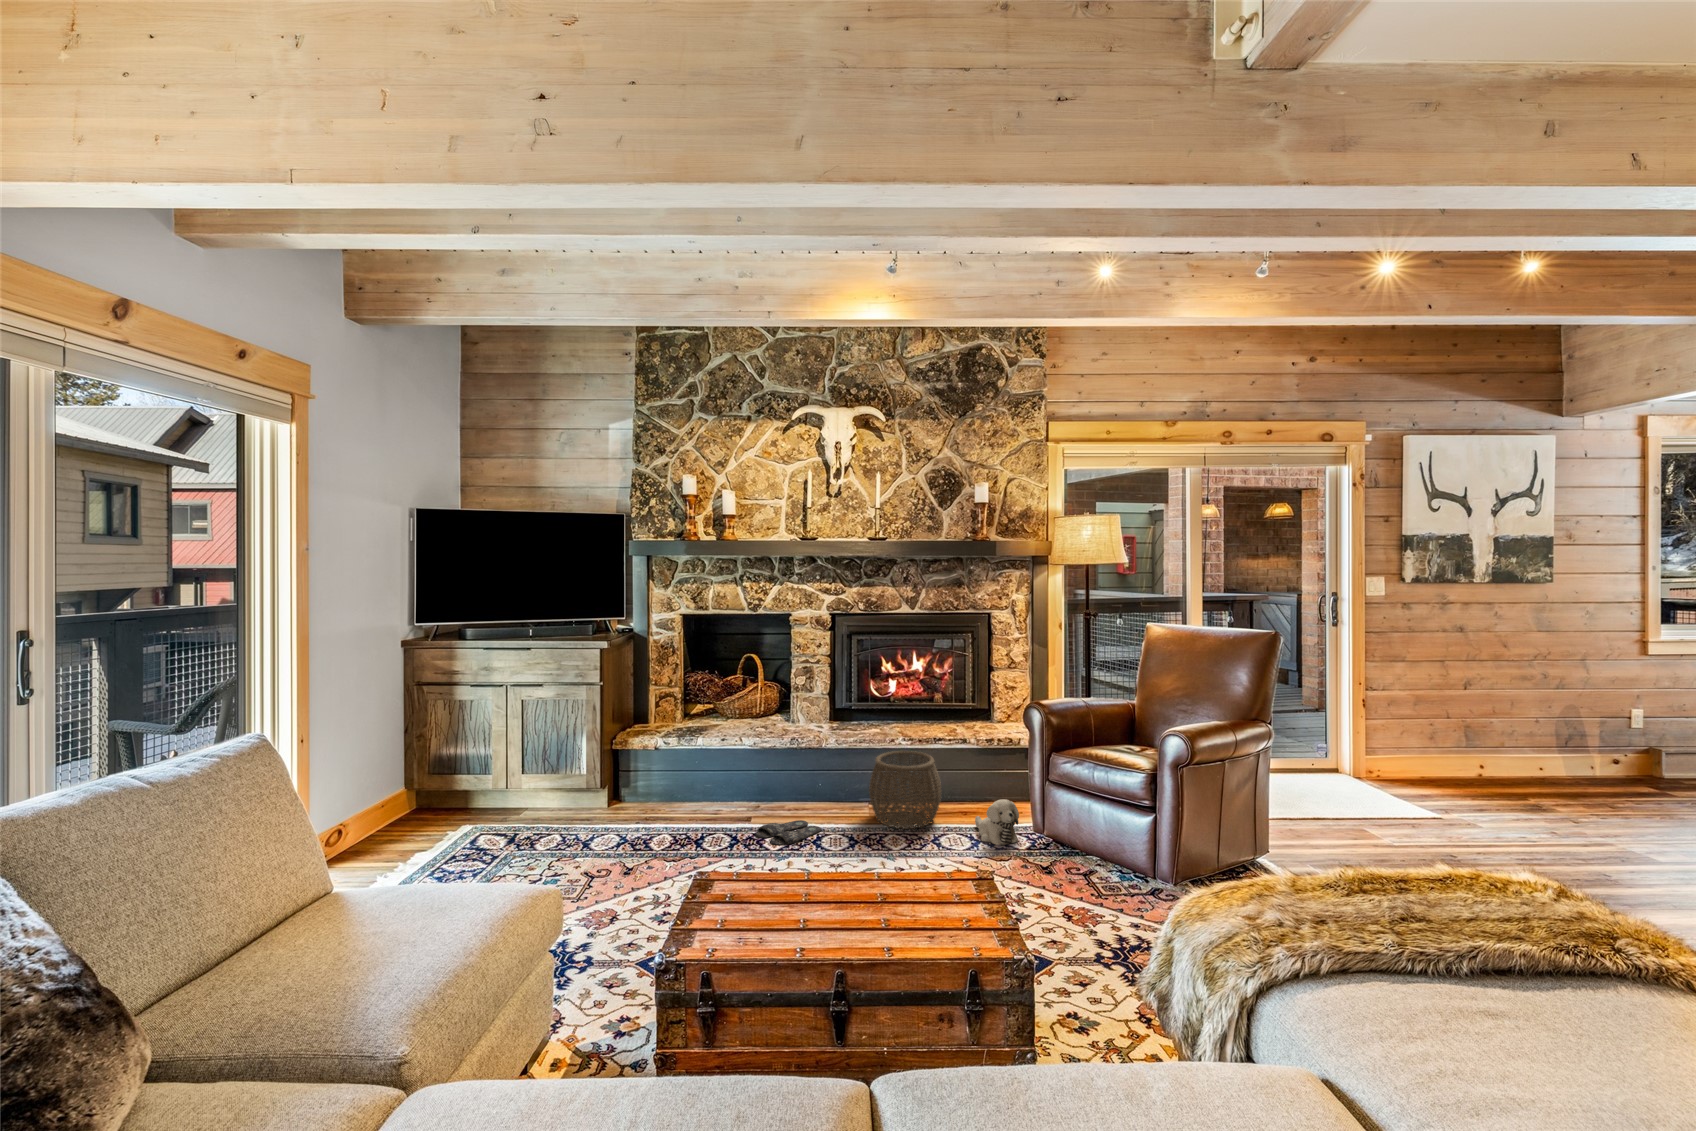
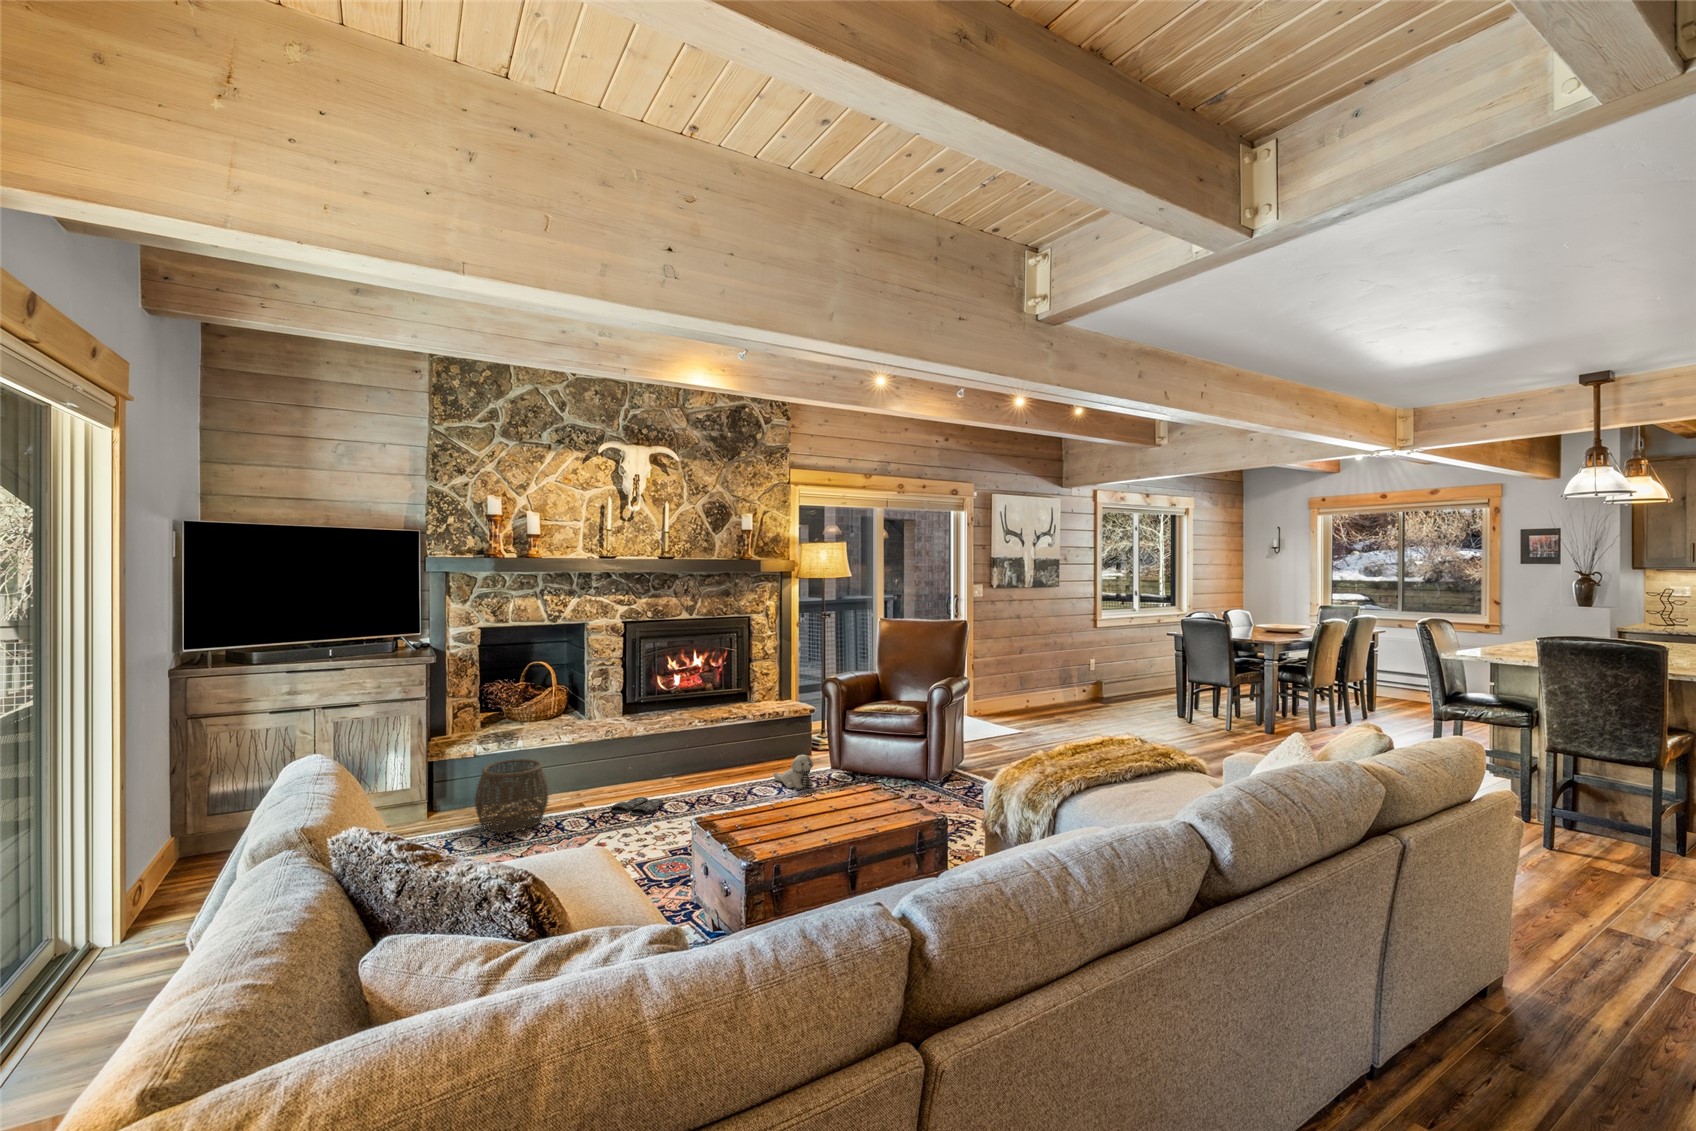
woven basket: present [869,751,941,829] -> present [475,759,549,833]

